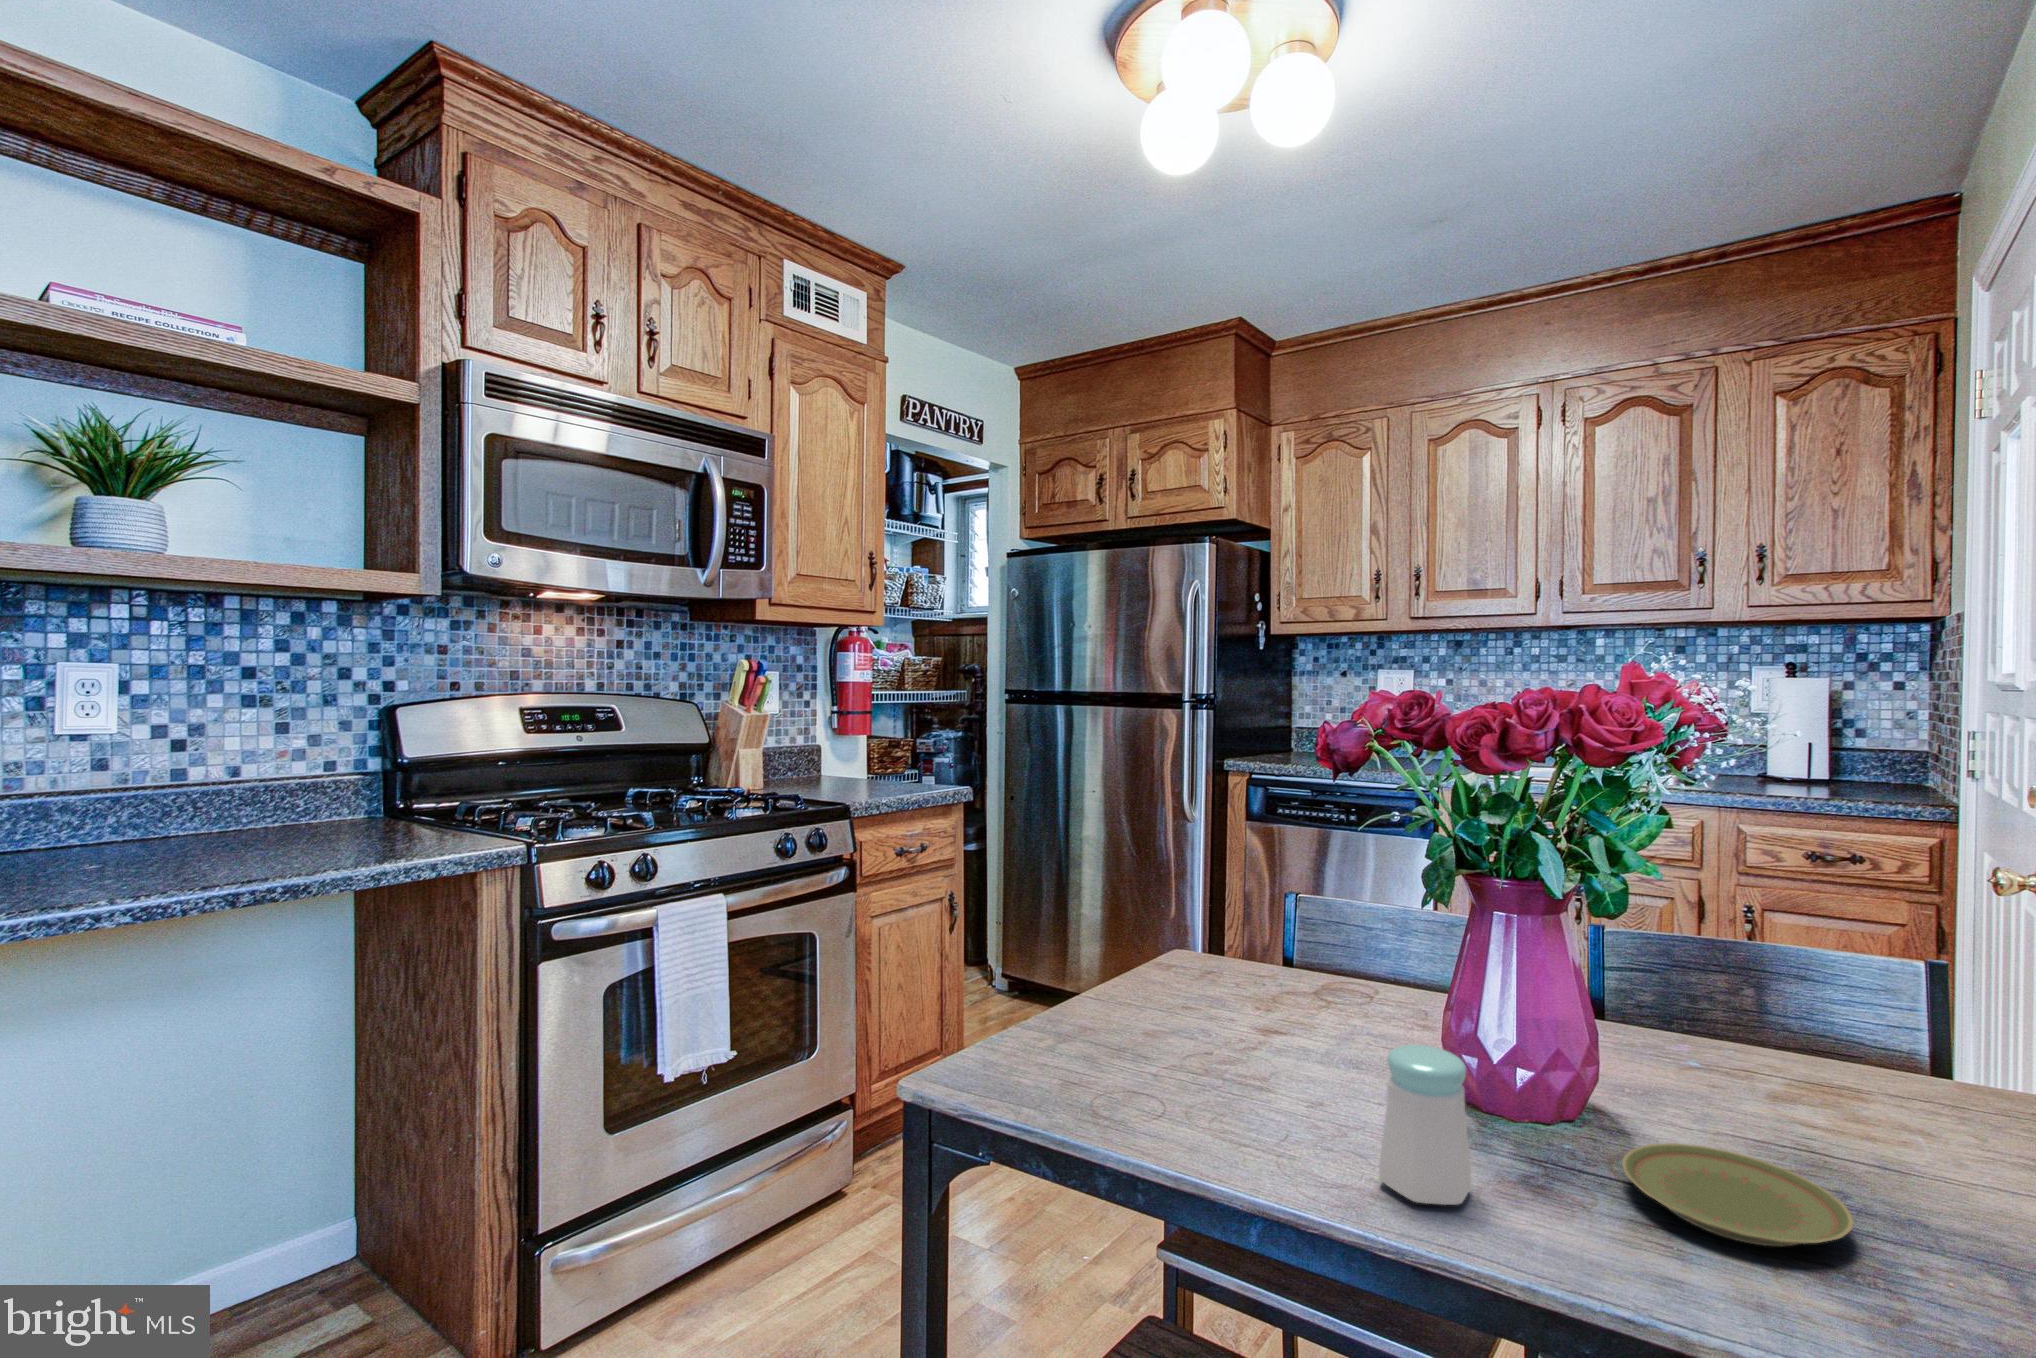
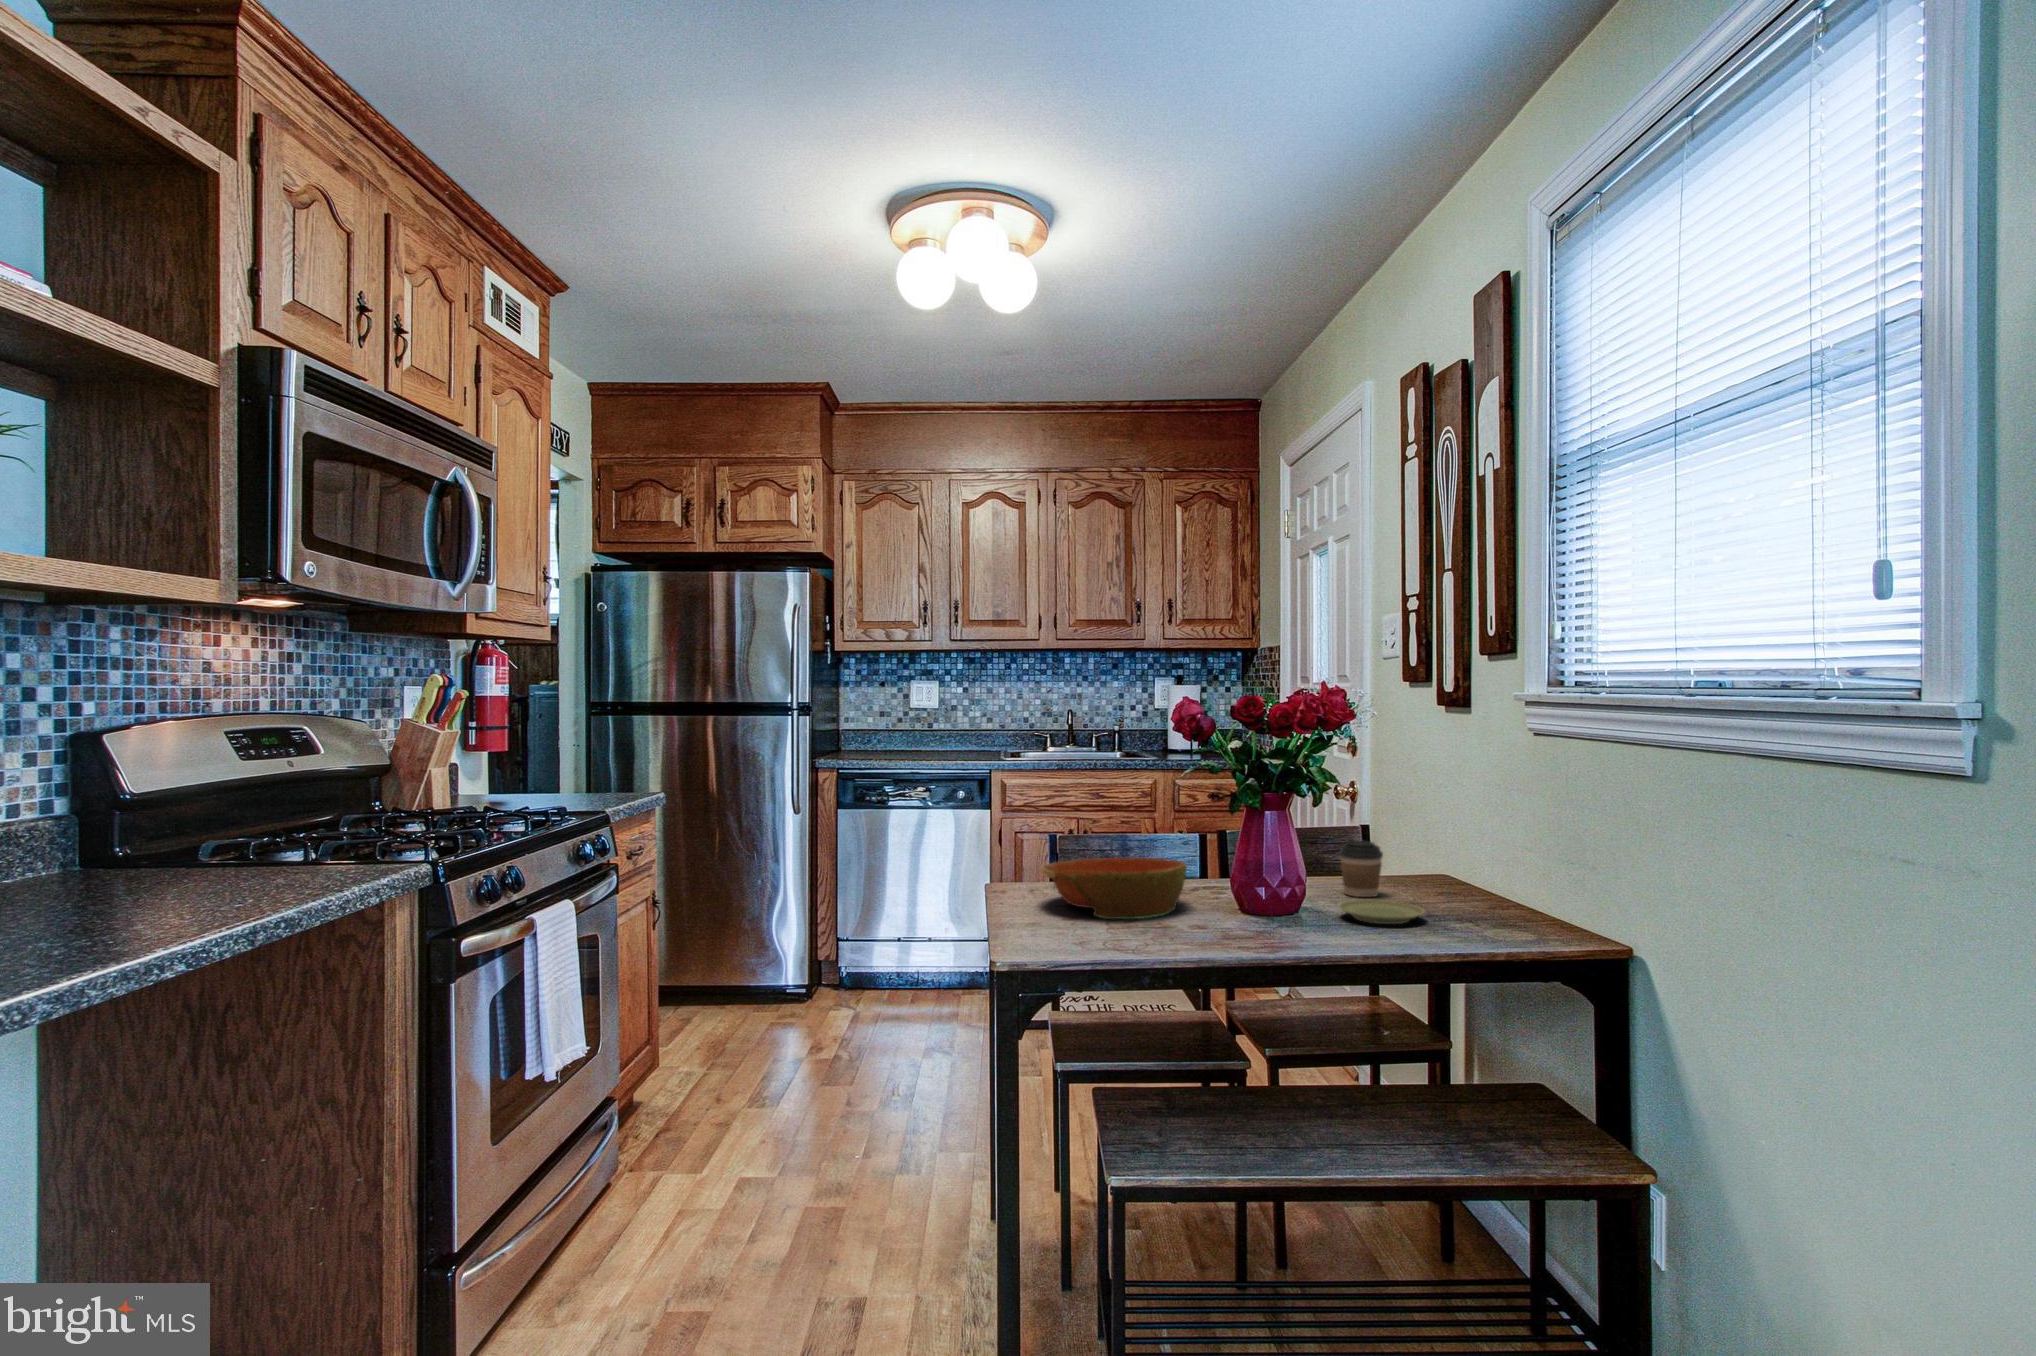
bowl: none [1130,943,1376,1073] -> present [1040,858,1187,919]
coffee cup: none [1742,999,1856,1141] -> present [1339,838,1383,897]
salt shaker: present [1379,1044,1471,1205] -> none [1265,866,1309,937]

